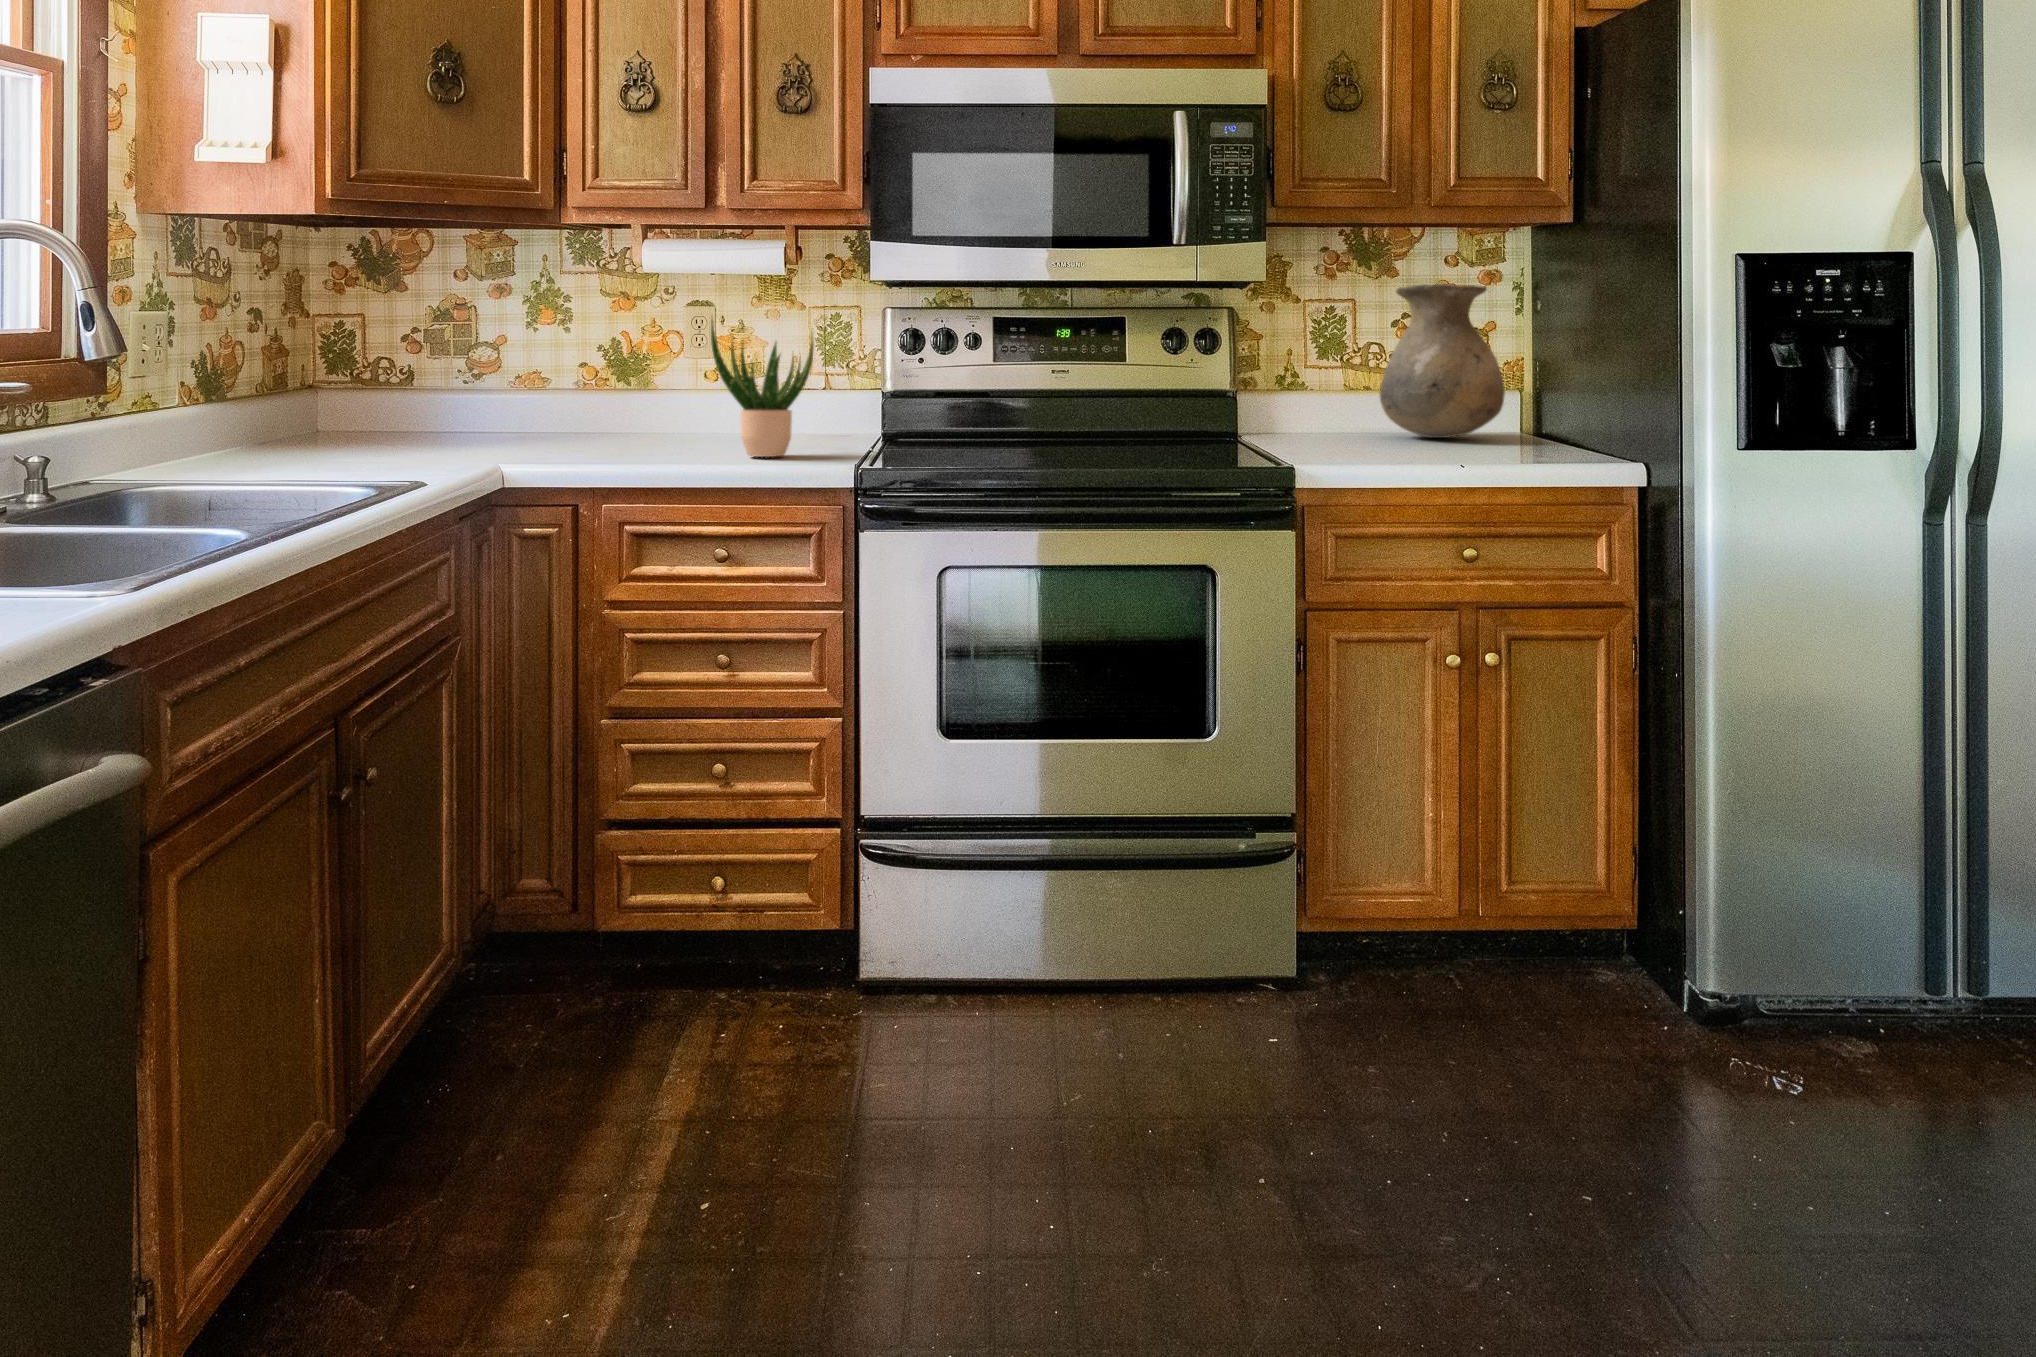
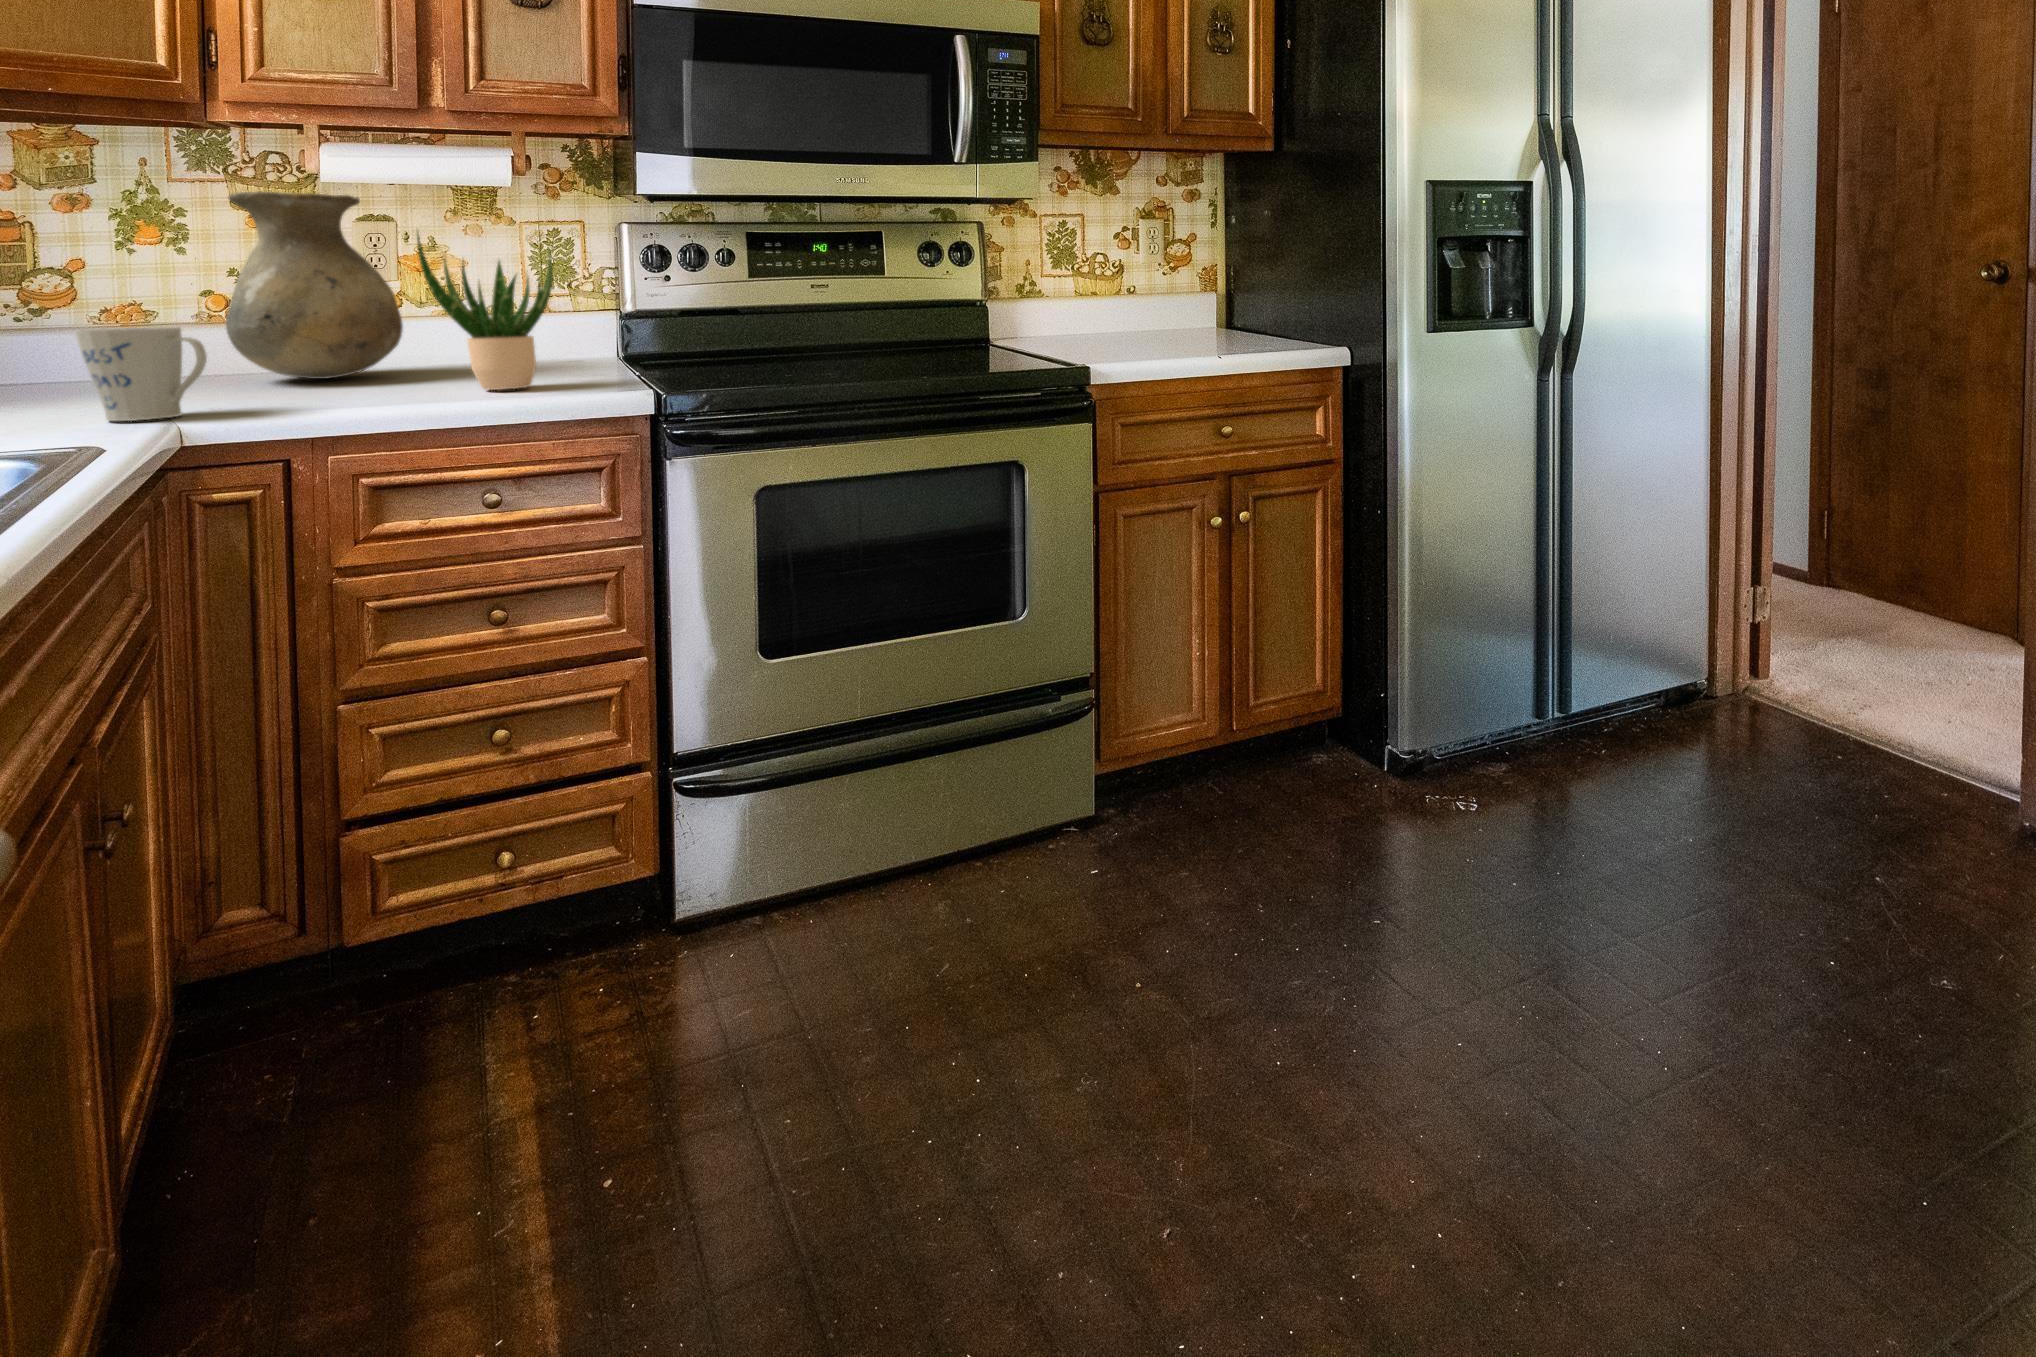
vase: present [1380,284,1505,438] -> present [226,191,403,379]
mug: none [477,392,555,465] -> present [75,327,207,421]

